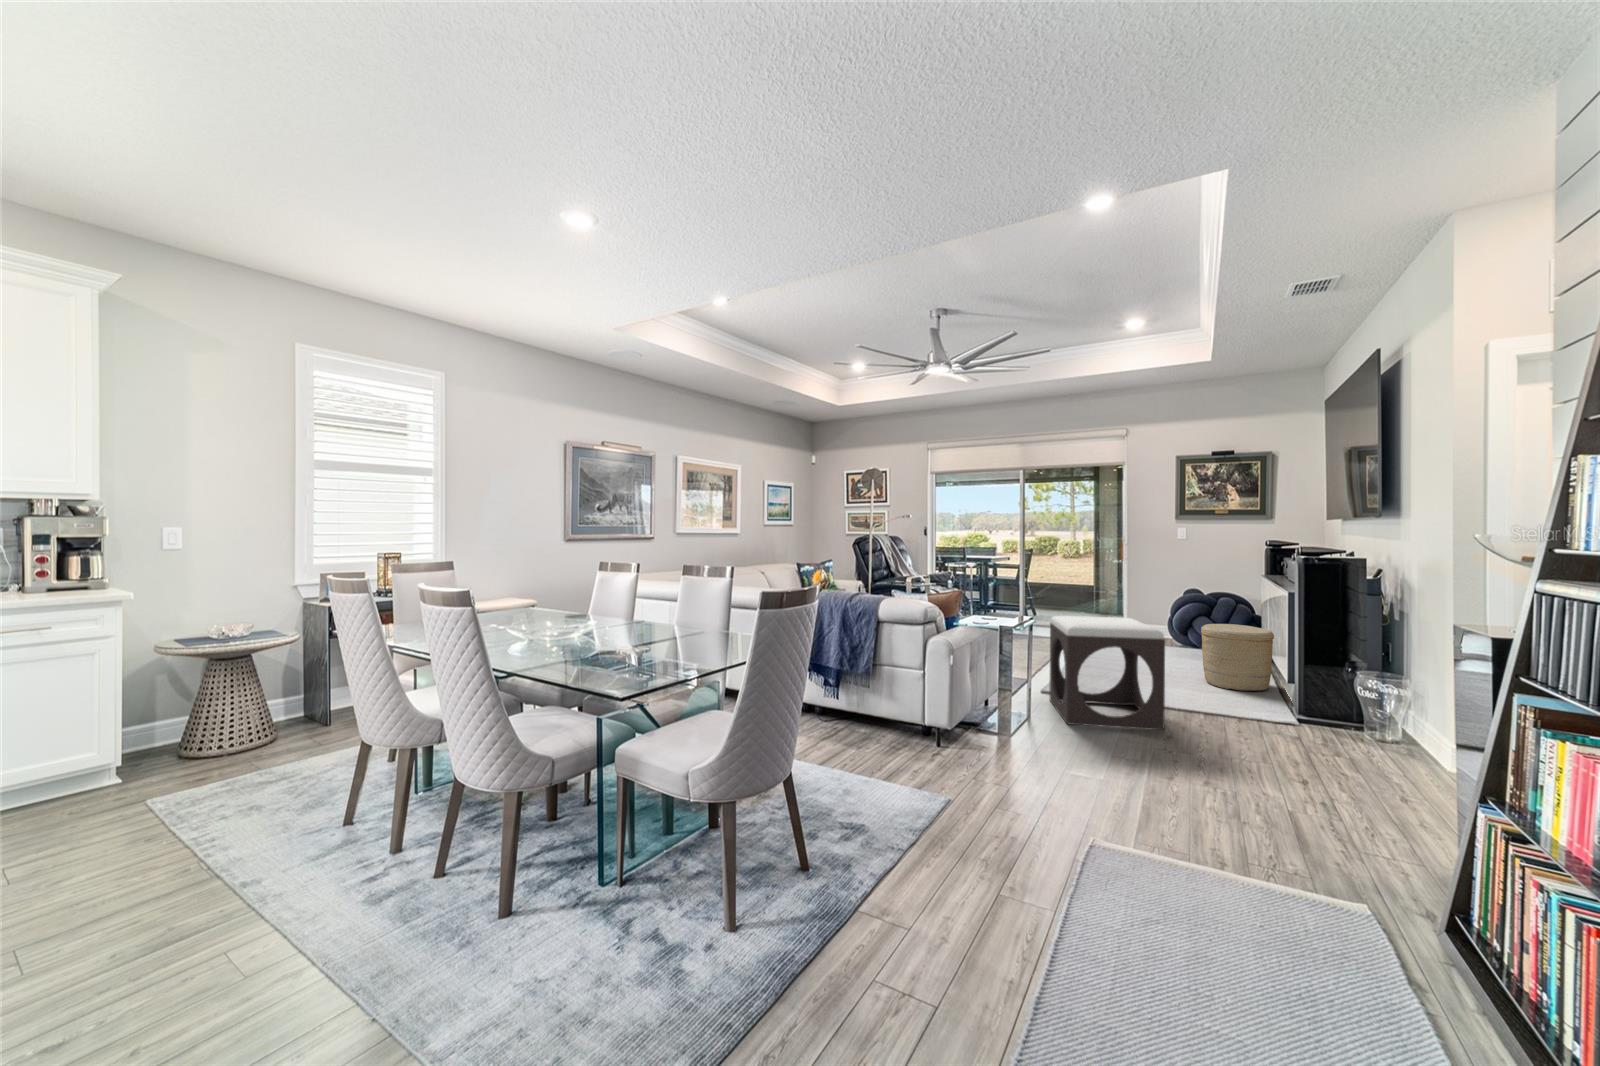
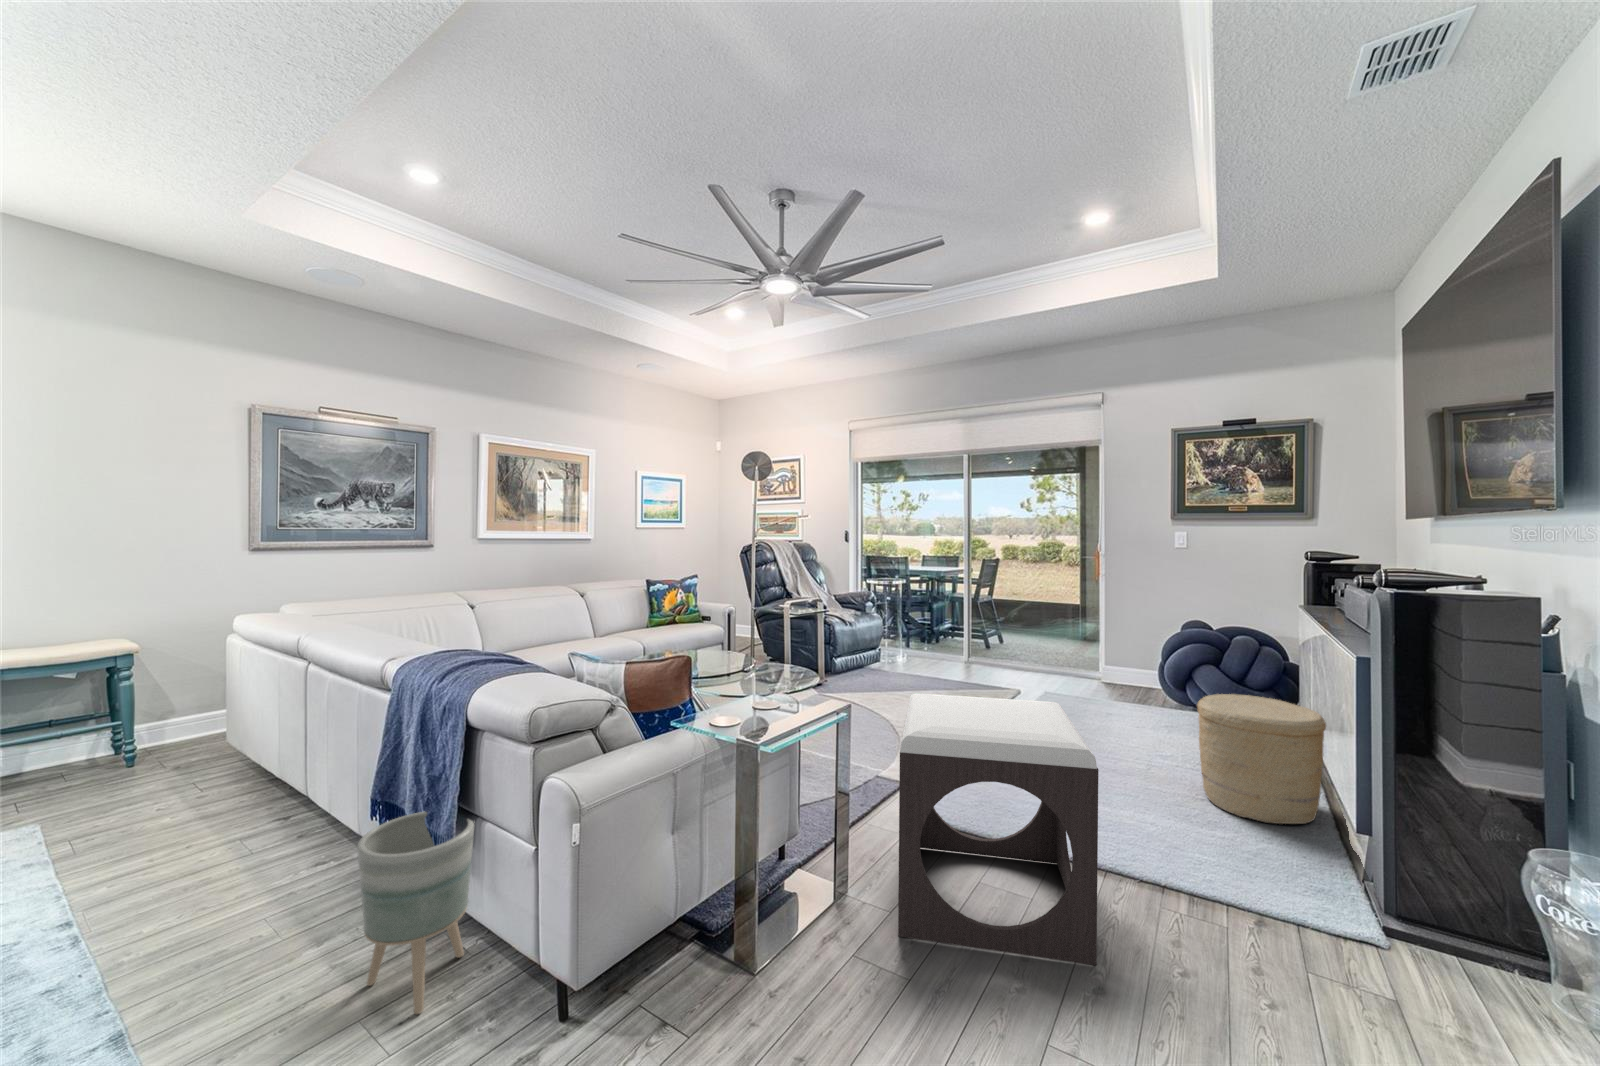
planter: none [836,663,882,744] -> present [357,812,475,1014]

